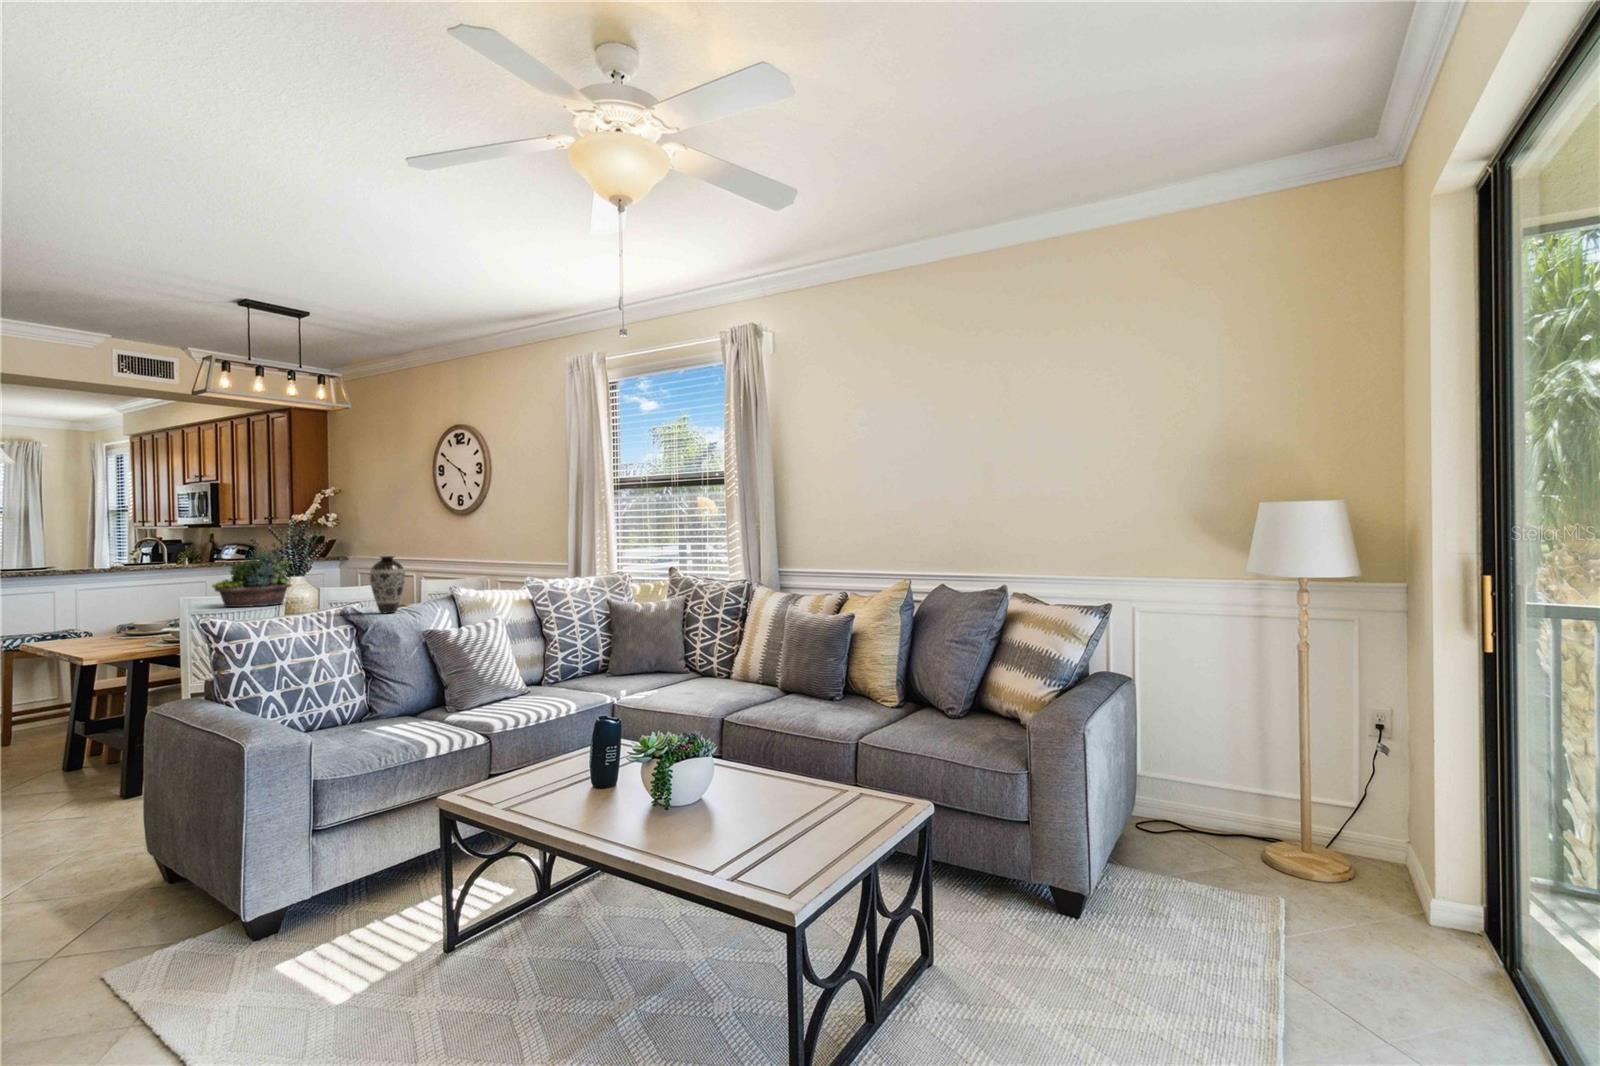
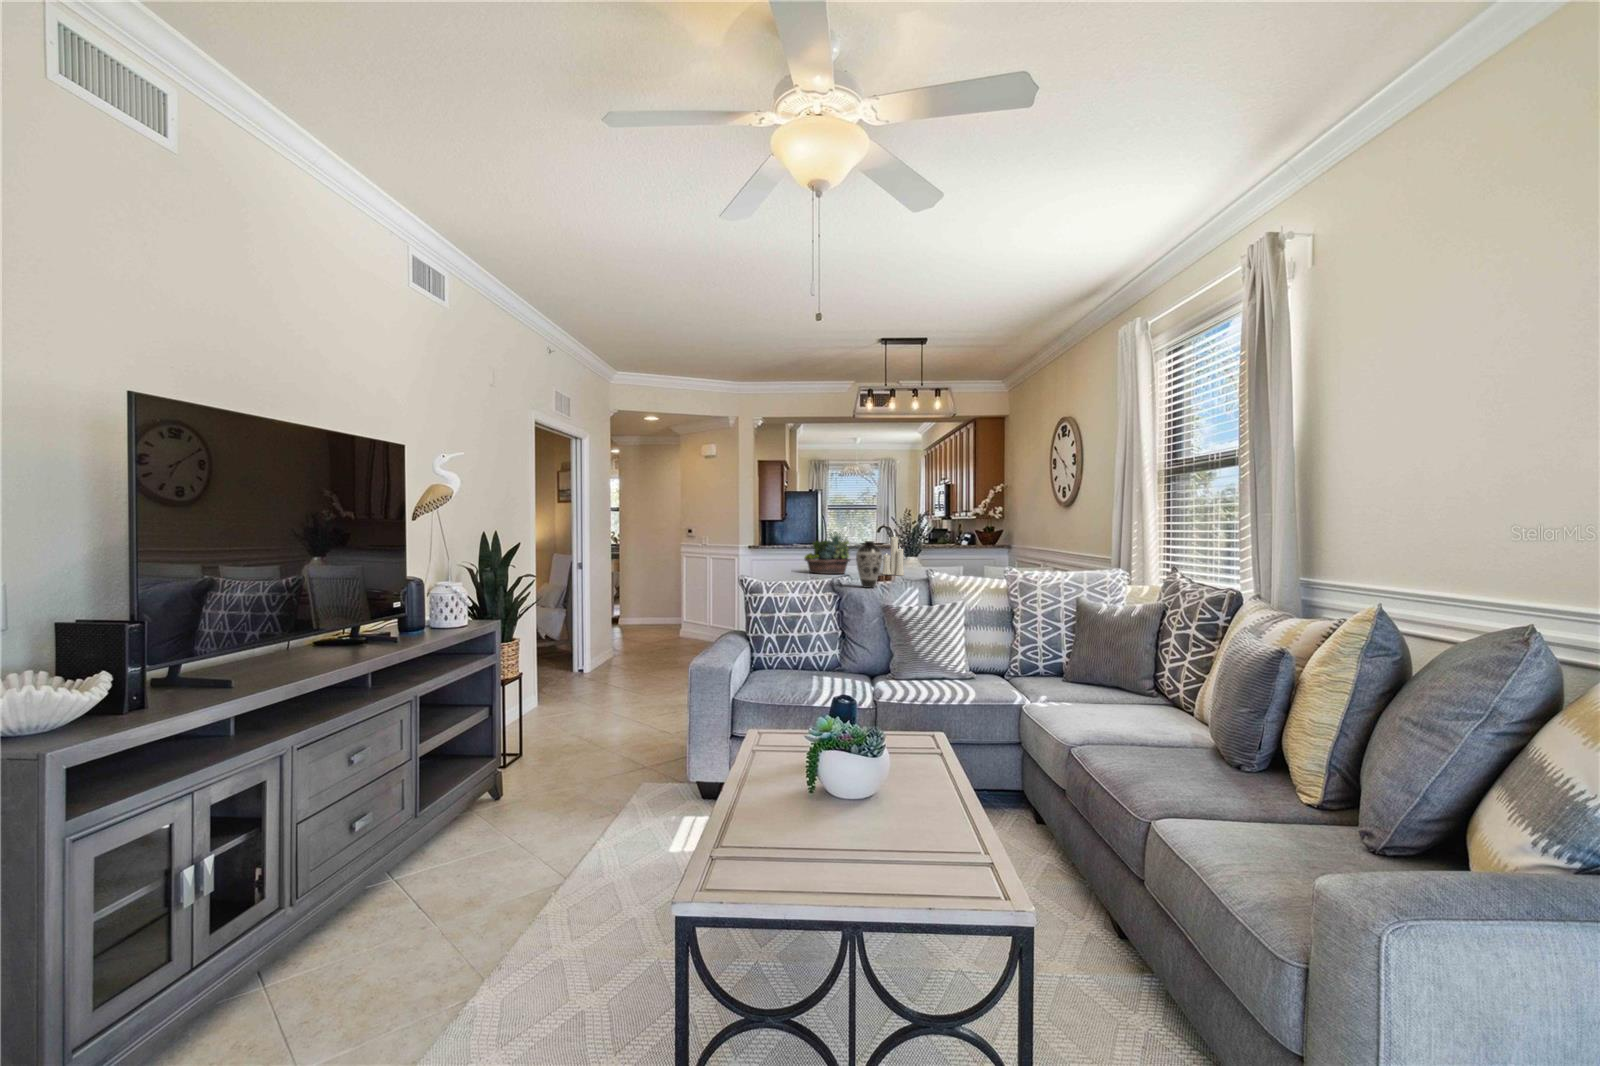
candle: none [335,541,366,599] -> present [882,533,904,576]

